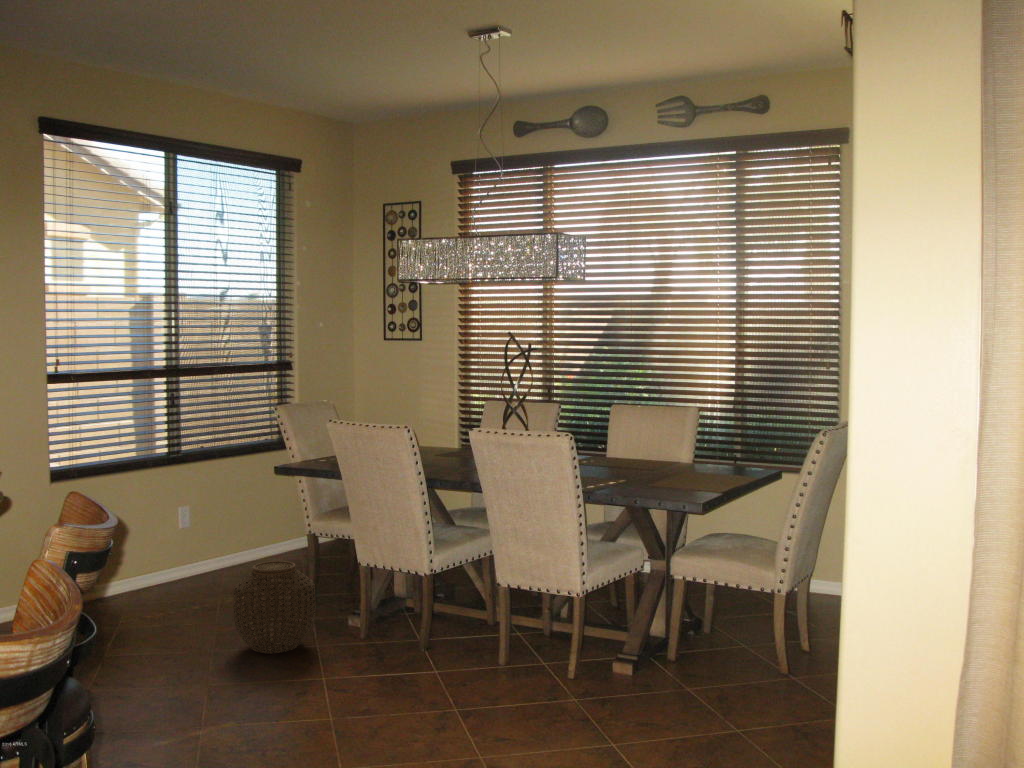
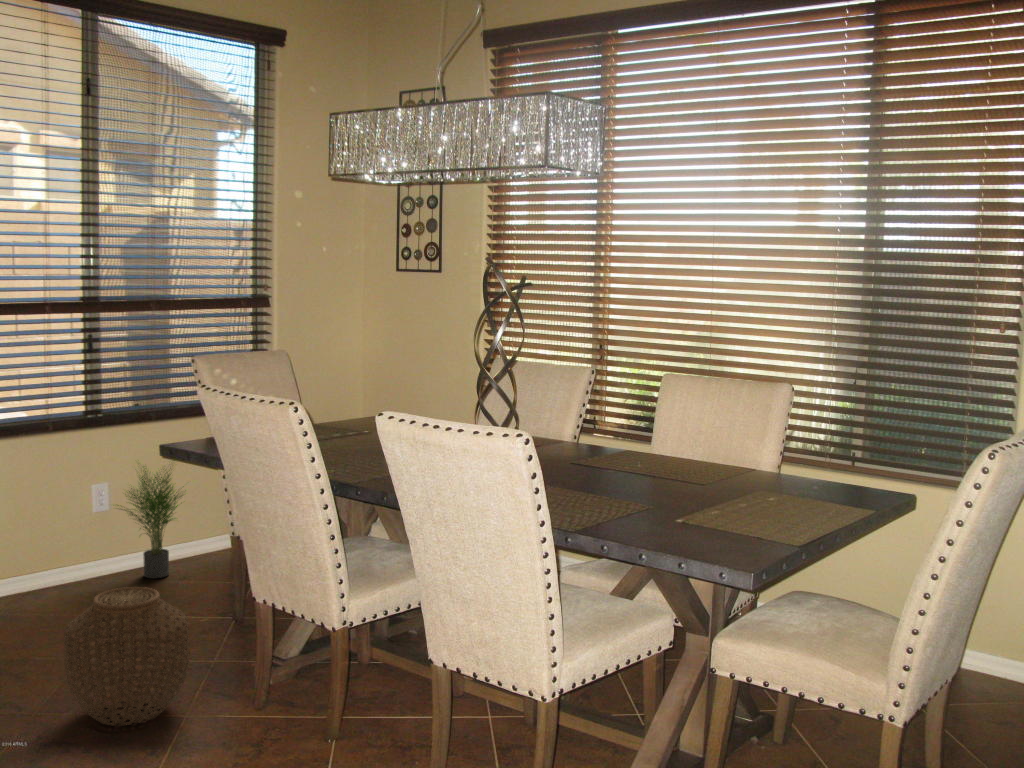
potted plant: none [192,482,256,578] -> present [118,466,184,578]

